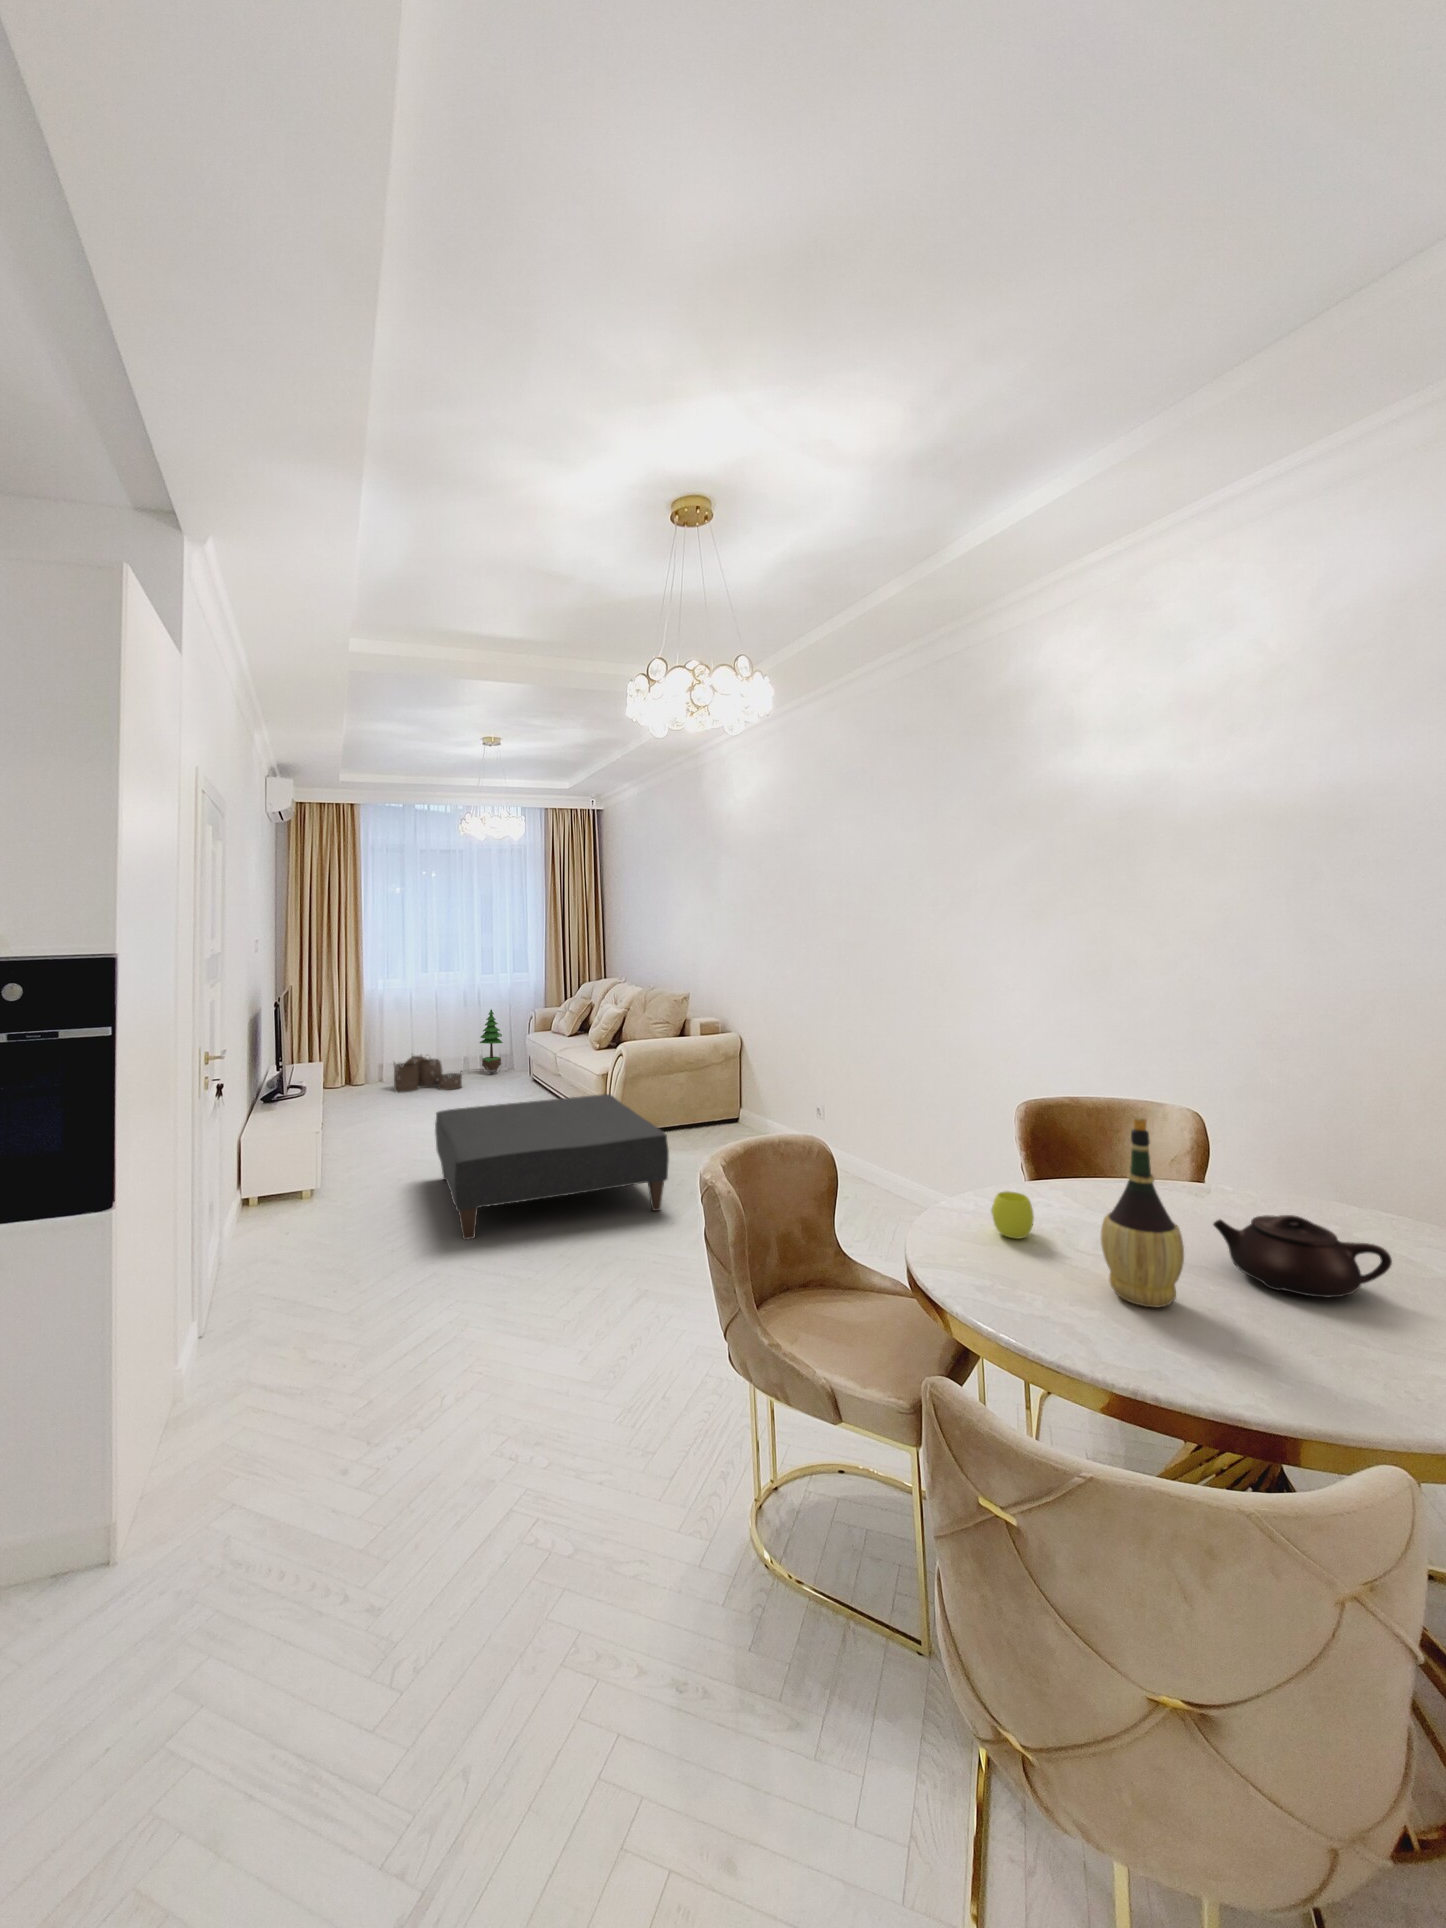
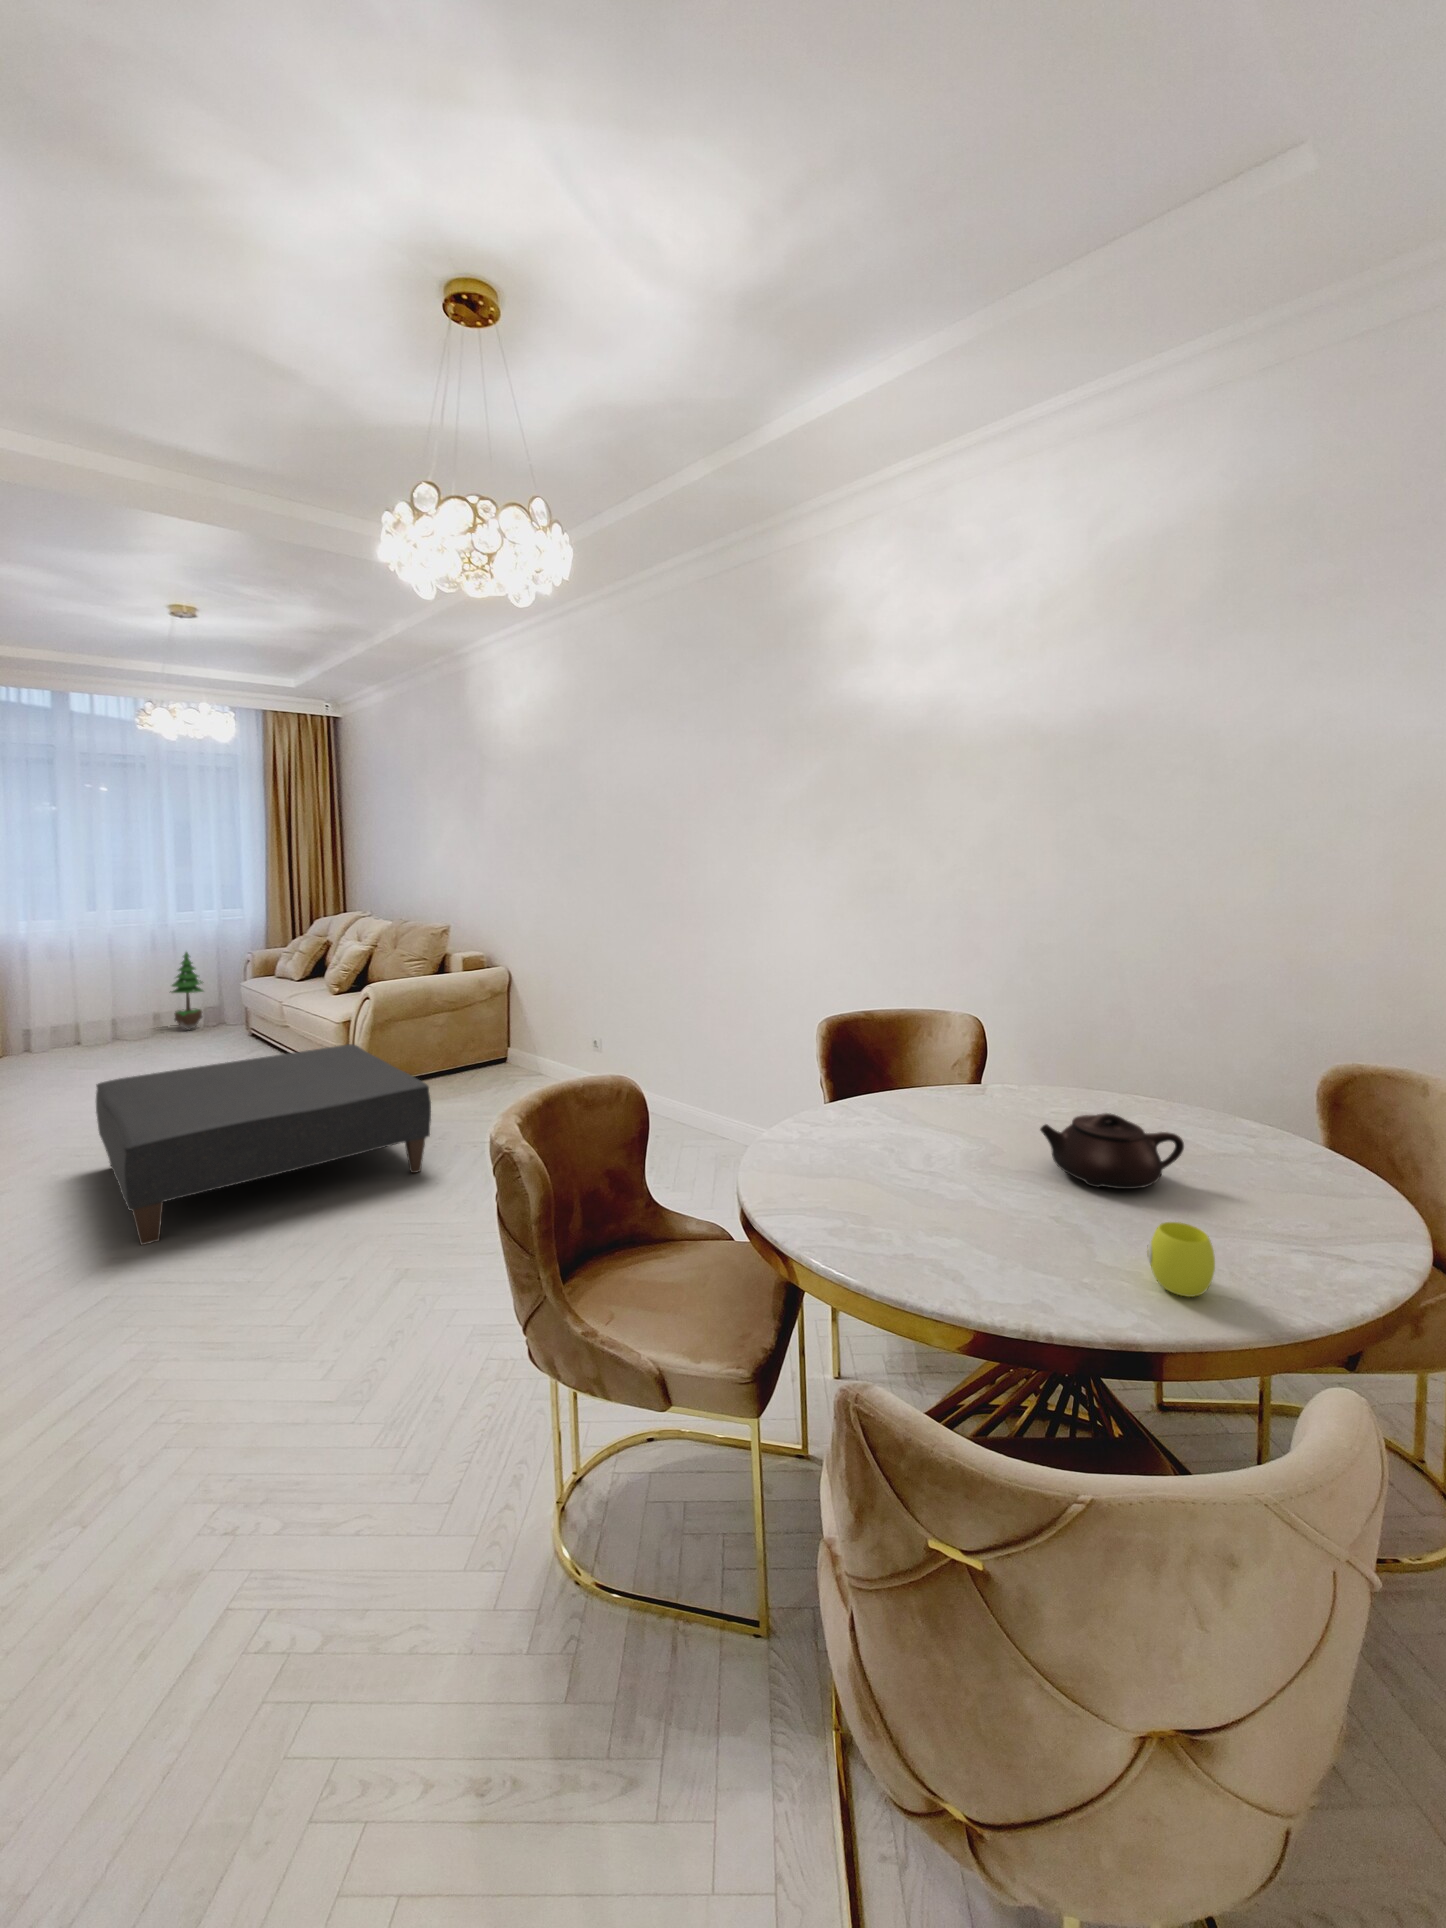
woven basket: present [394,1055,462,1092] -> none [31,1010,144,1061]
wine bottle: present [1101,1117,1184,1307] -> none [957,1029,1037,1226]
cup: present [991,1191,1034,1239] -> present [1147,1222,1215,1297]

